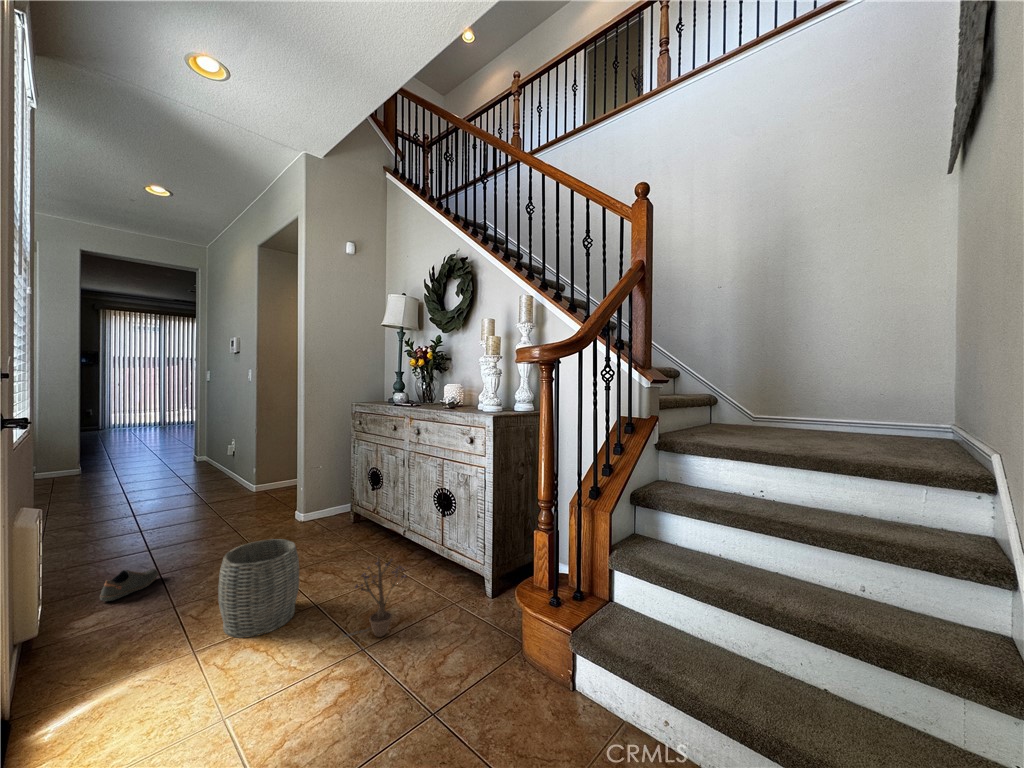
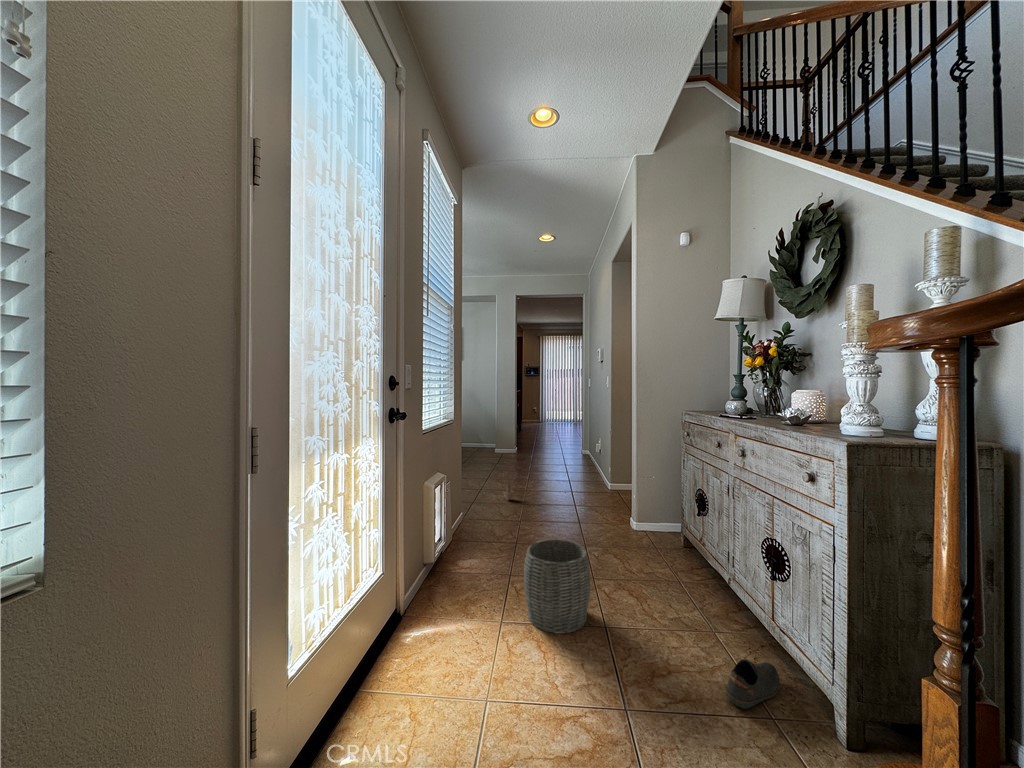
decorative plant: present [346,556,406,637] -> present [500,466,517,500]
shoe: present [100,569,158,601] -> present [726,659,780,709]

